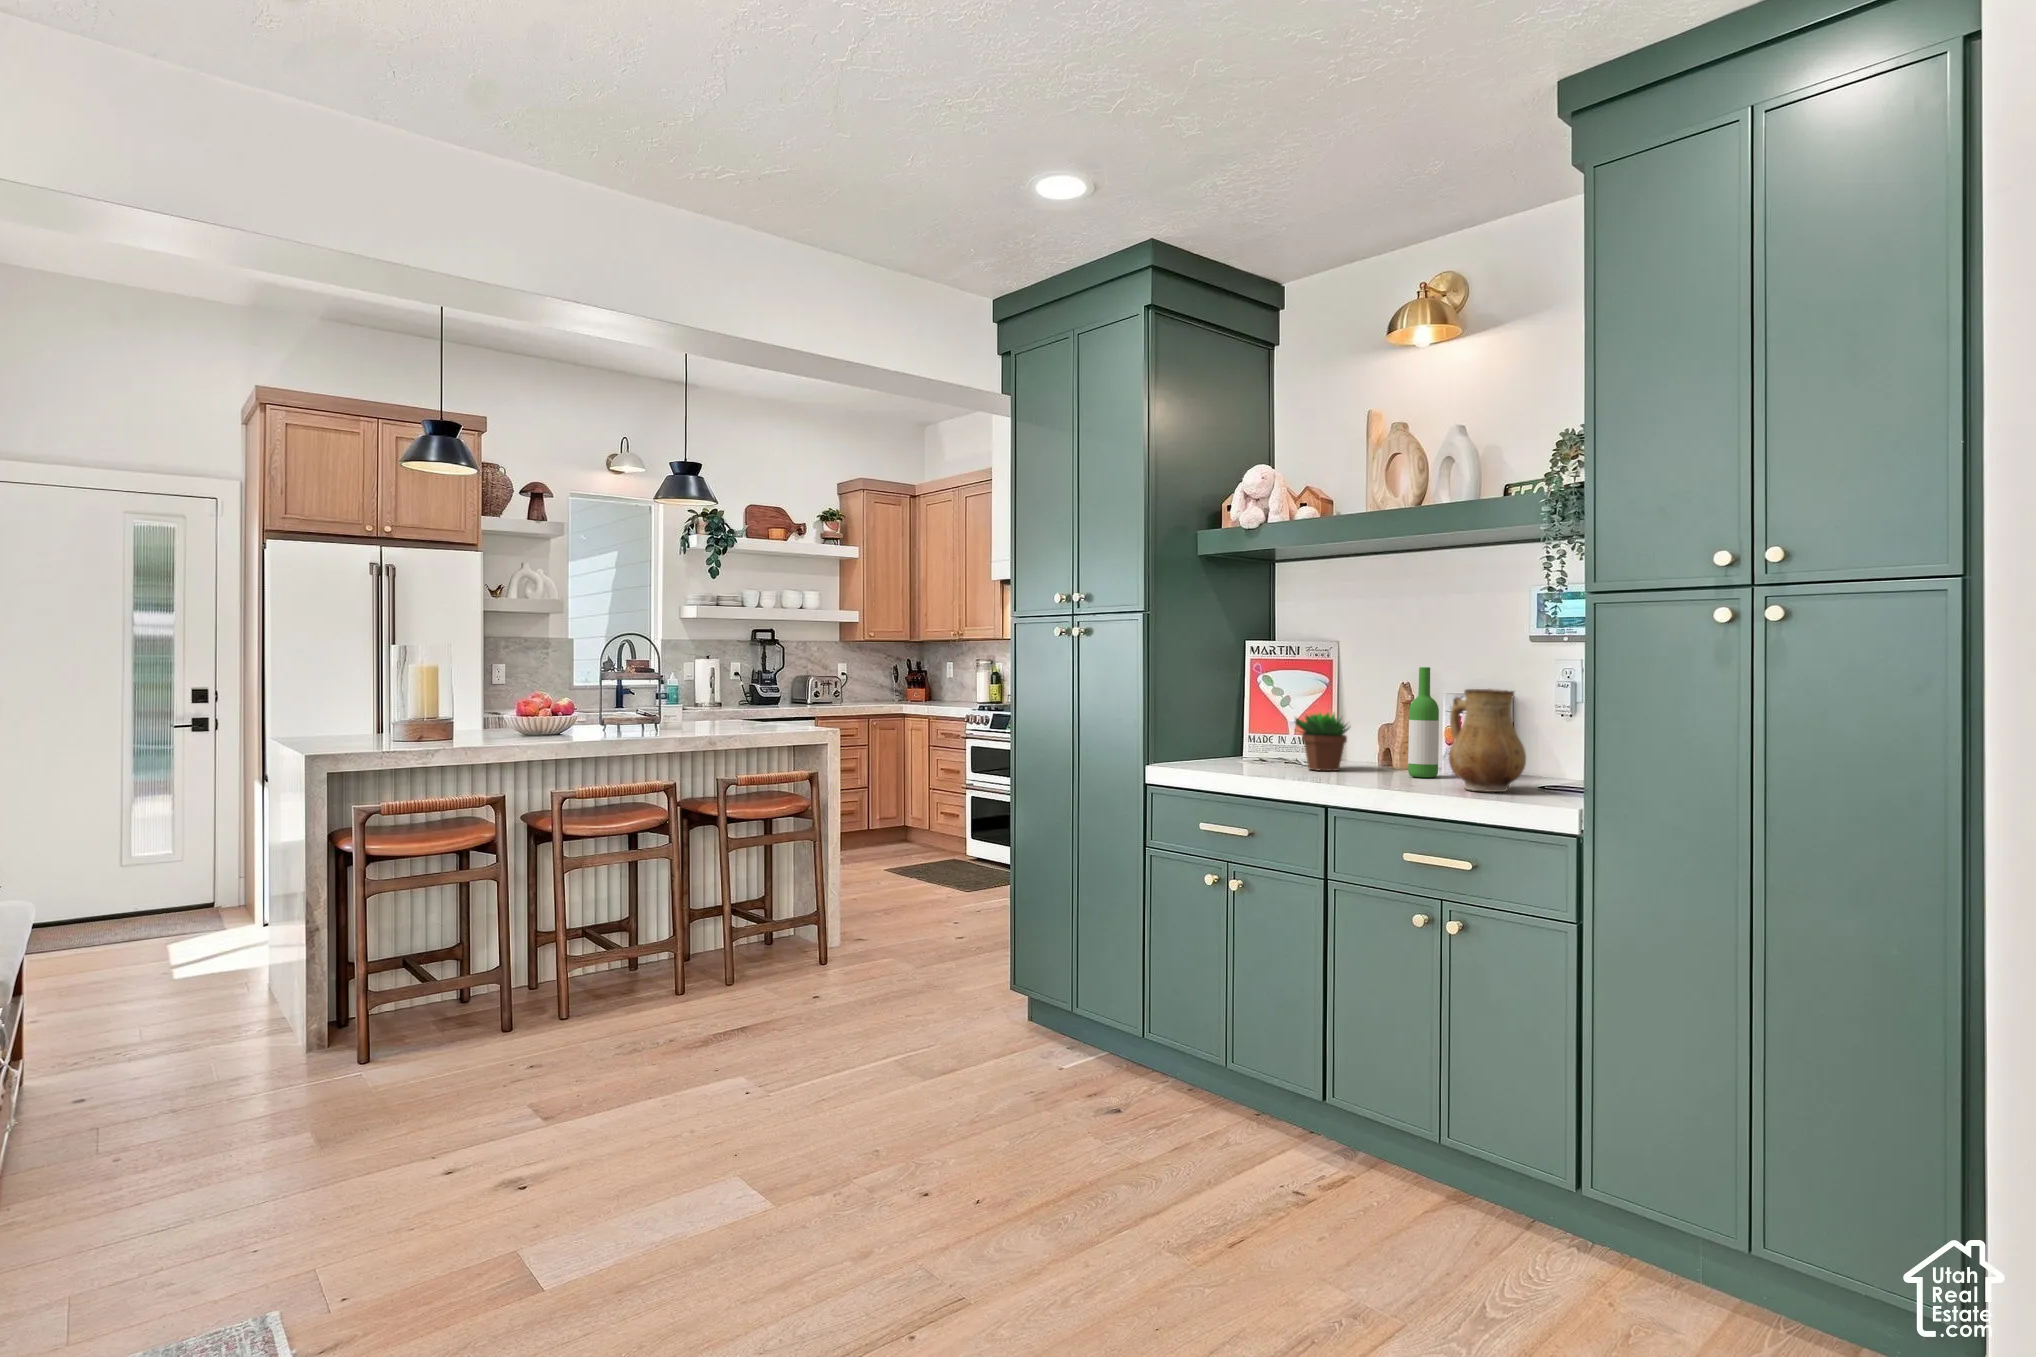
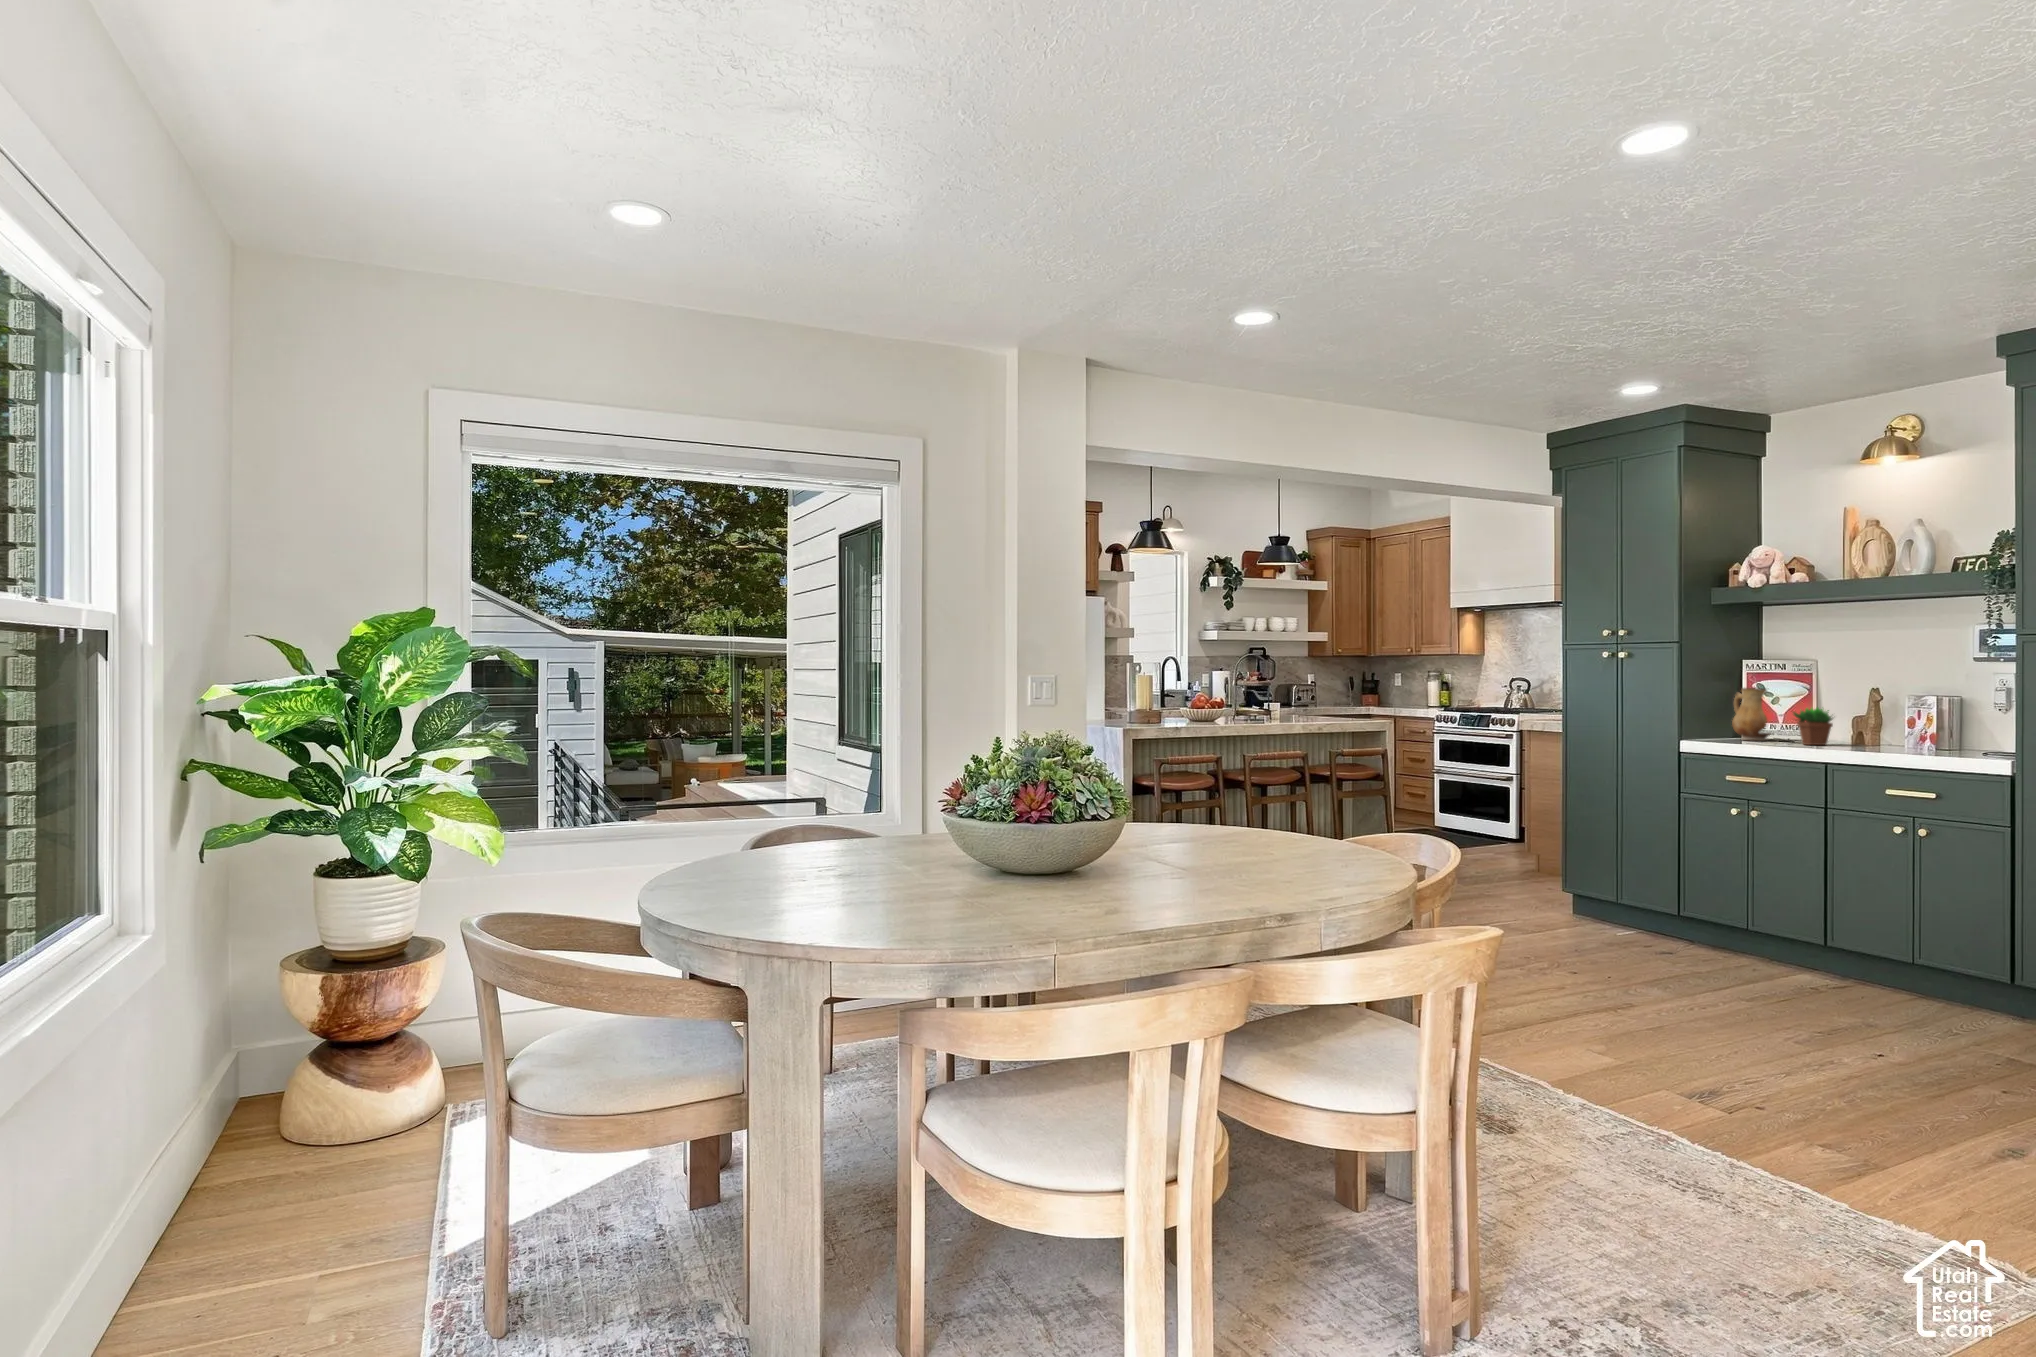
wine bottle: present [1408,667,1439,777] -> none [1882,678,1905,749]
ceramic pitcher: present [1449,689,1526,792] -> present [1732,688,1770,741]

